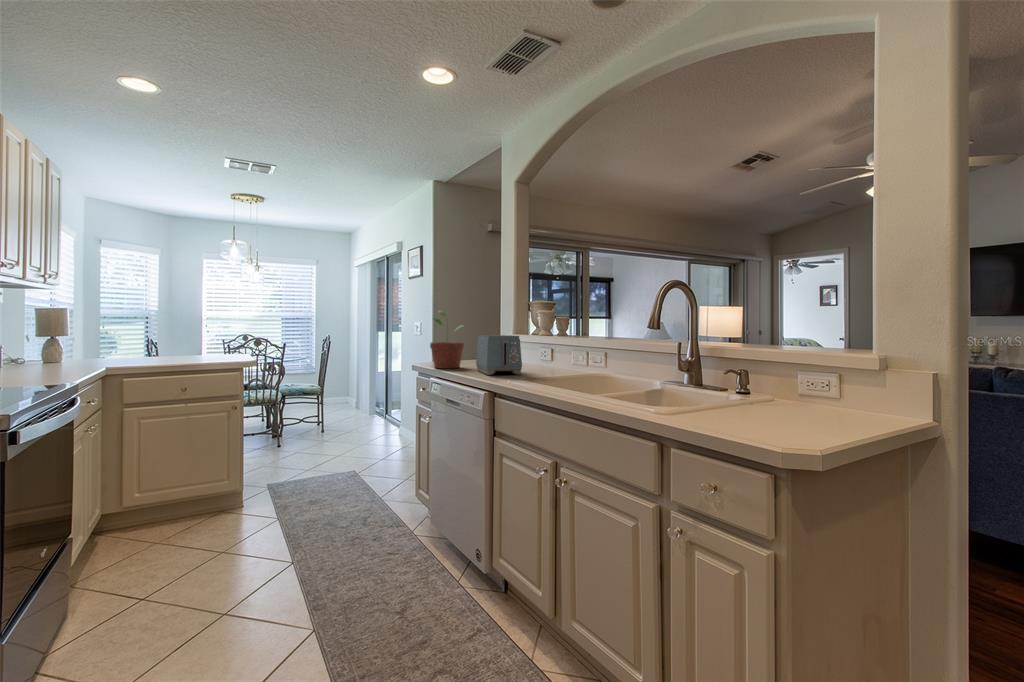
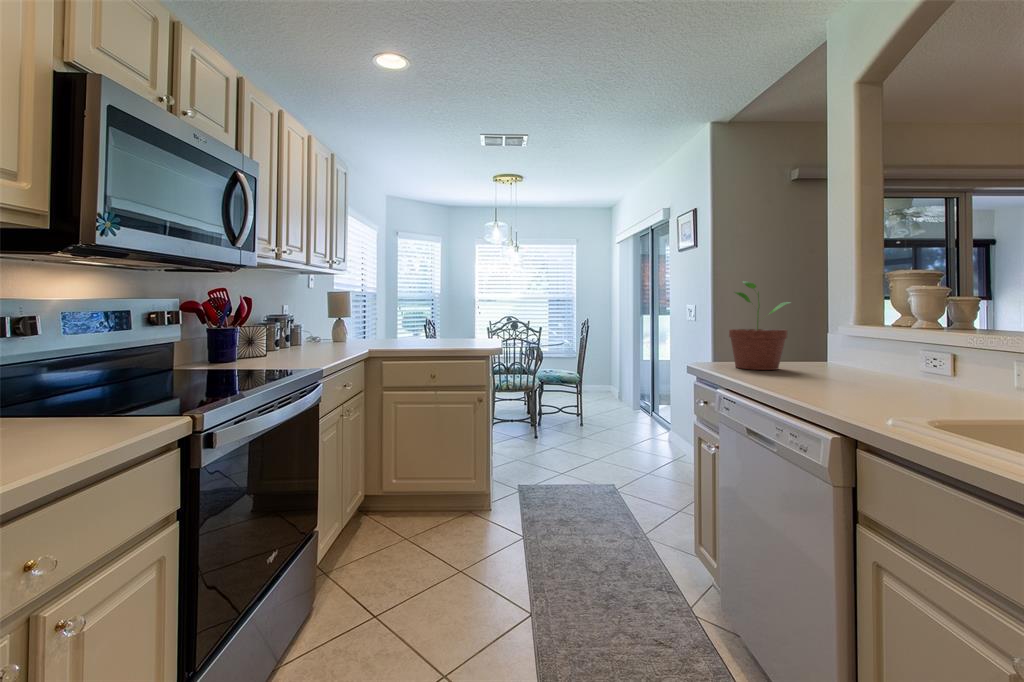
toaster: present [476,335,522,375] -> none [817,318,936,393]

